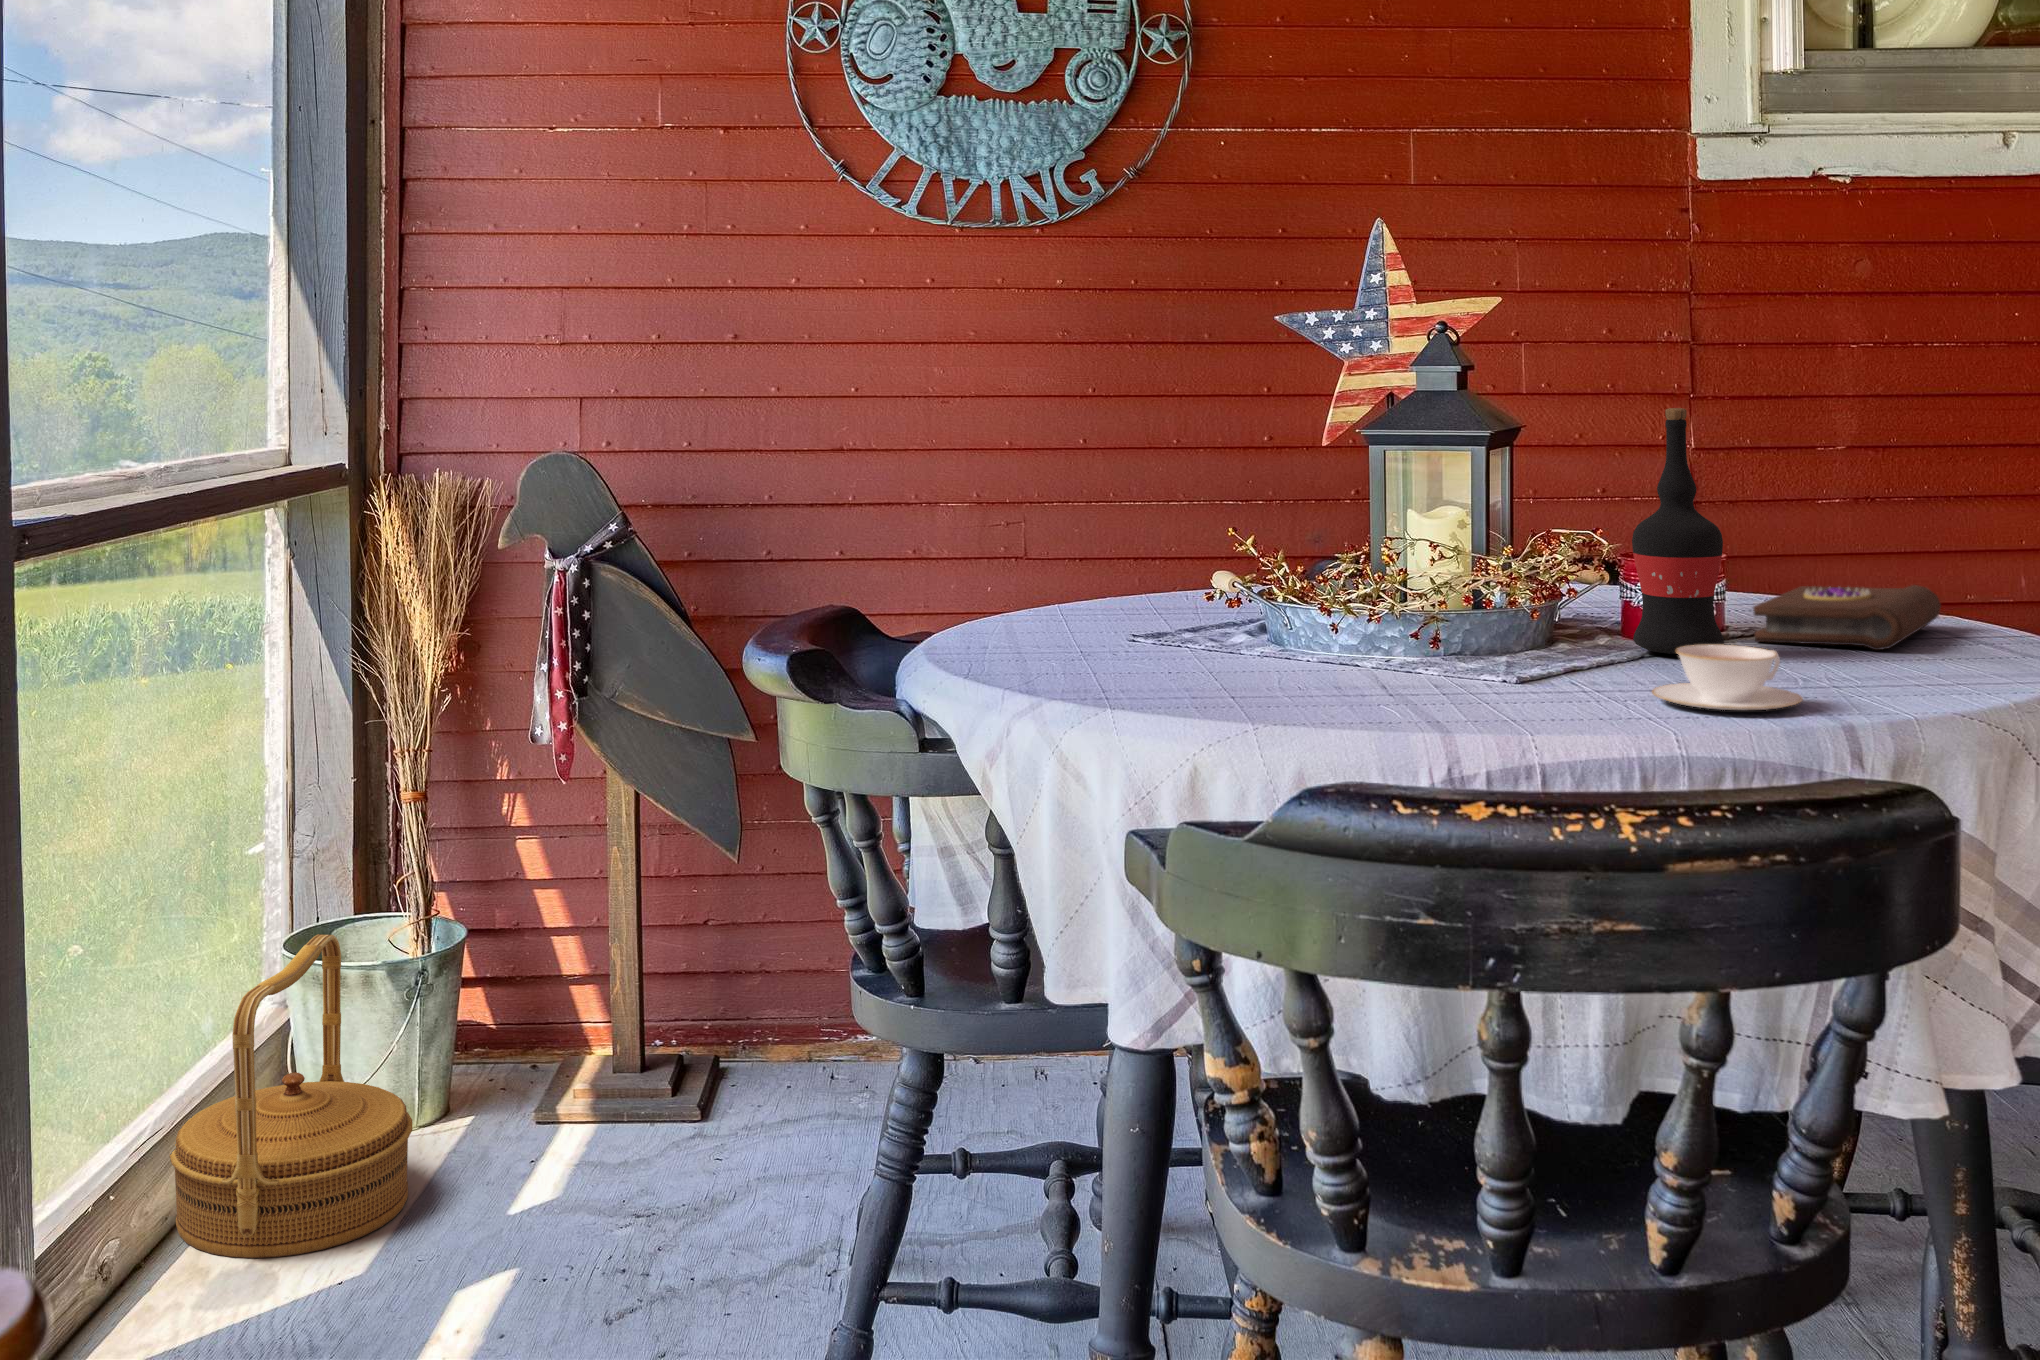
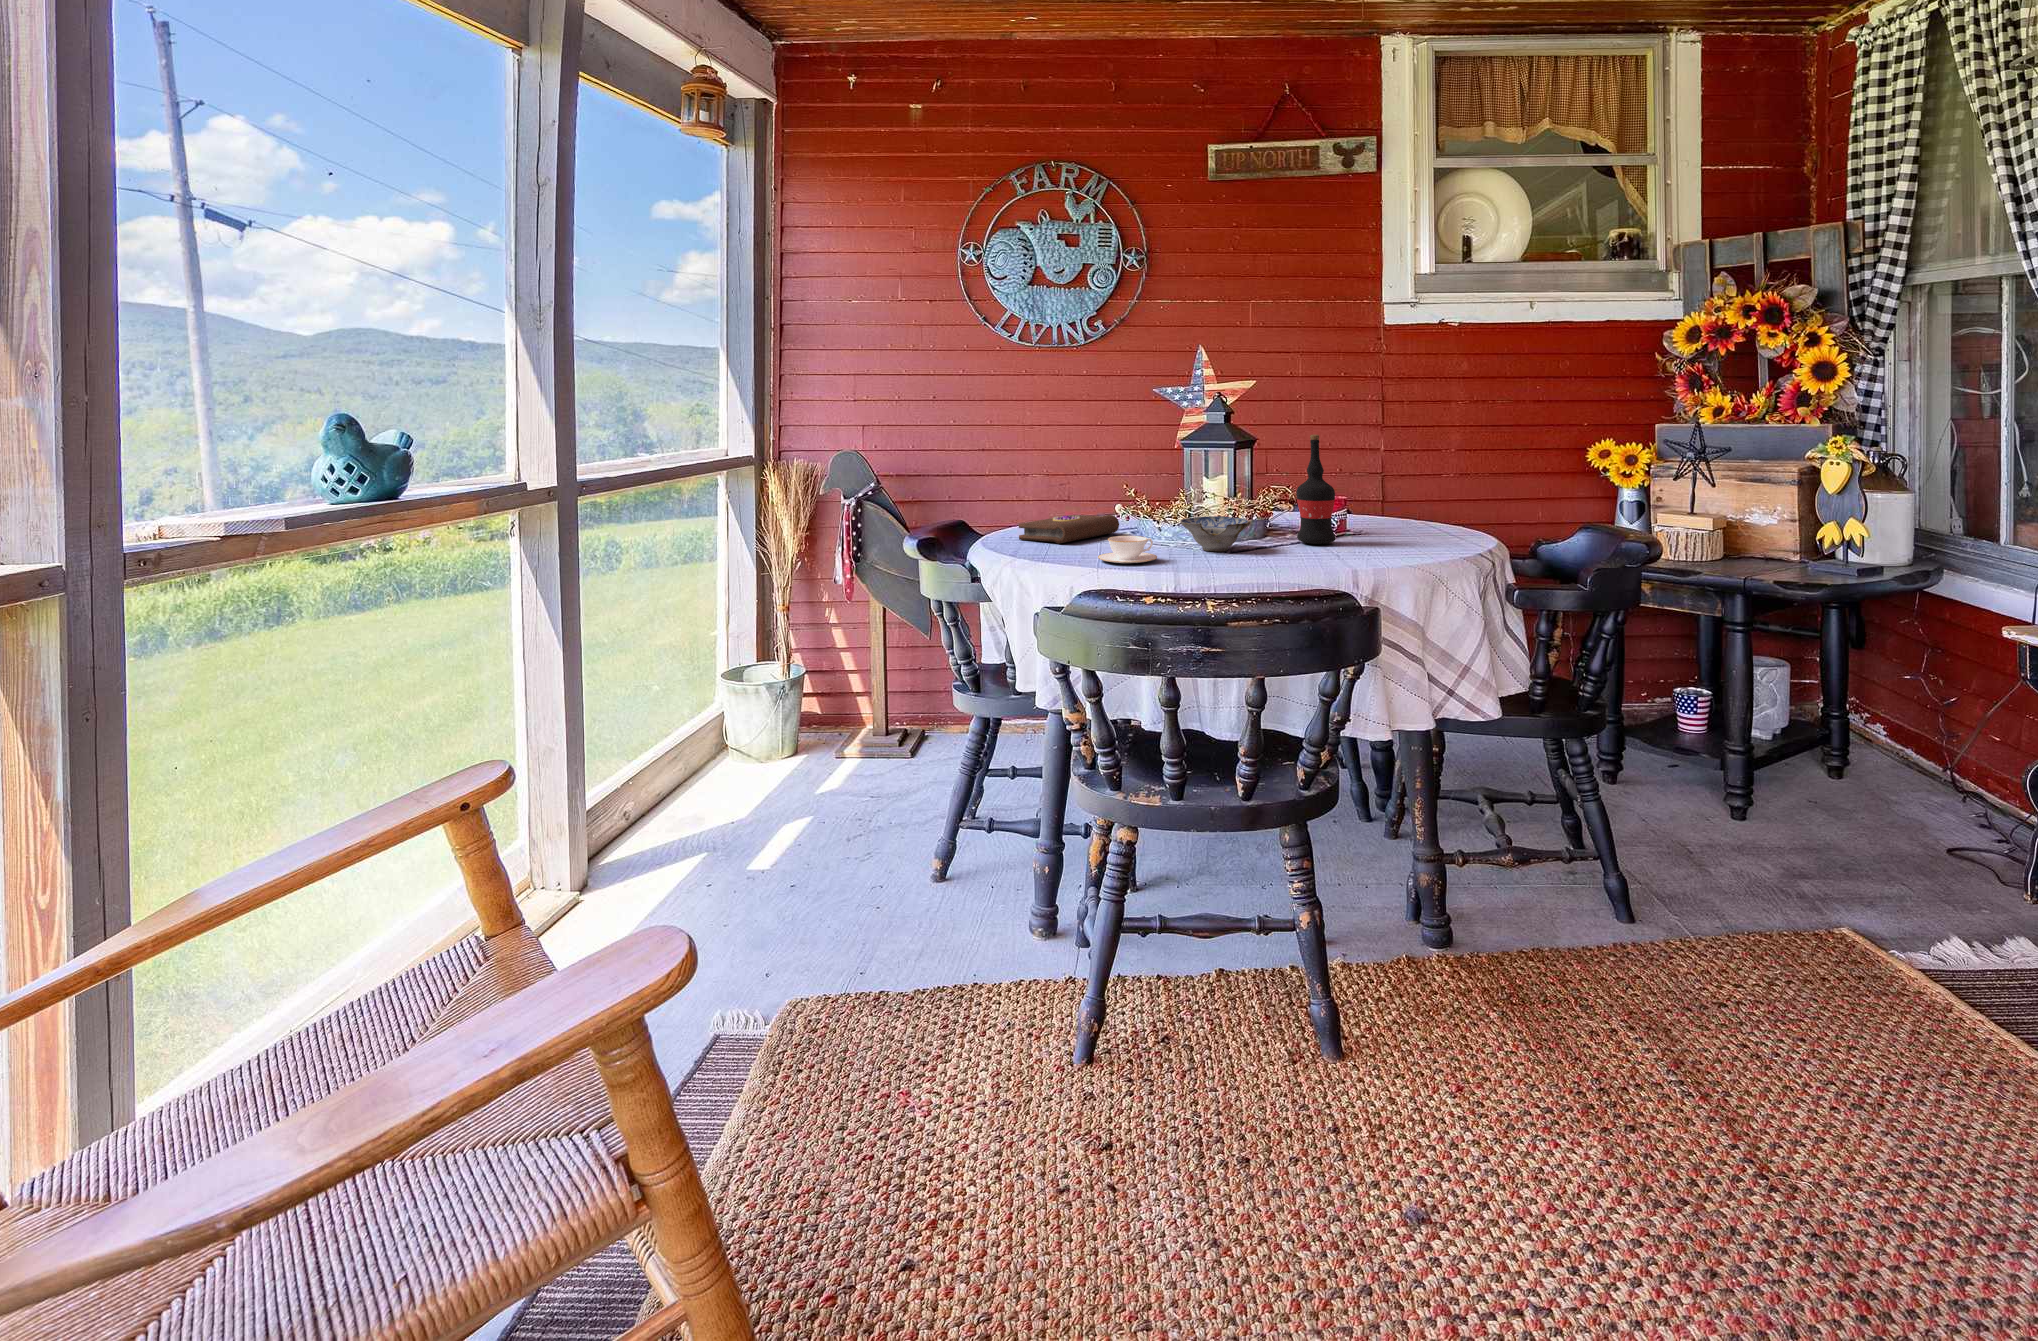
book: present [1753,585,1941,650] -> present [1019,515,1119,544]
ceramic bowl: none [1383,593,1548,674] -> present [1180,516,1250,551]
teacup: present [1652,645,1803,710] -> present [1098,536,1157,563]
woven basket: present [170,934,412,1258] -> none [660,671,772,817]

